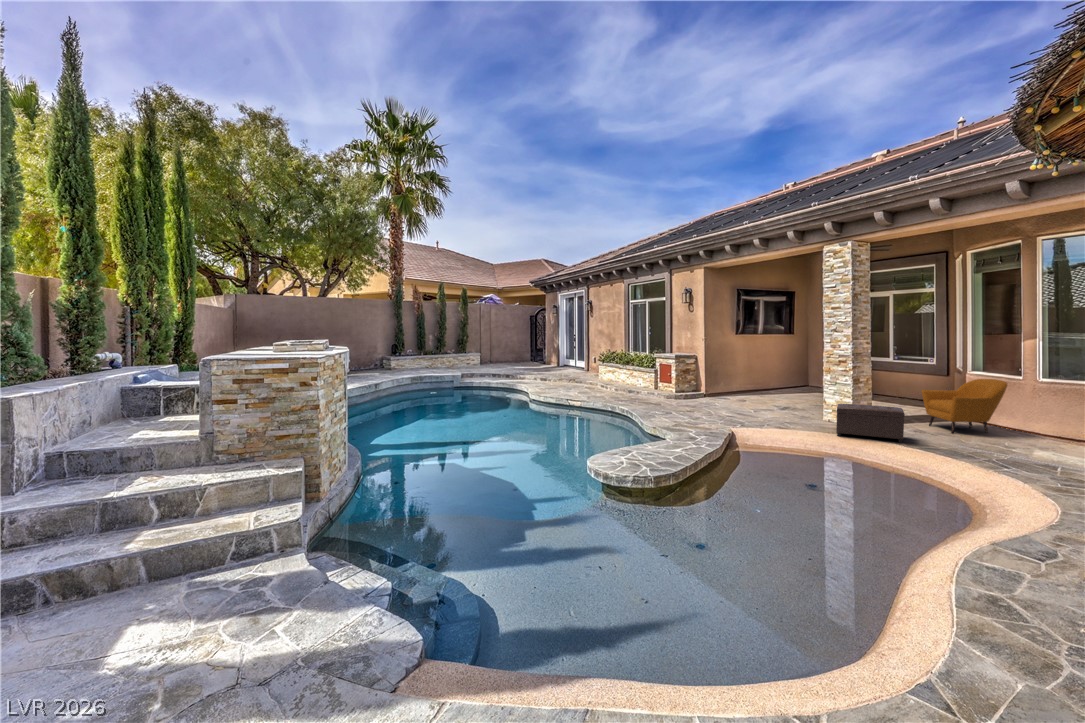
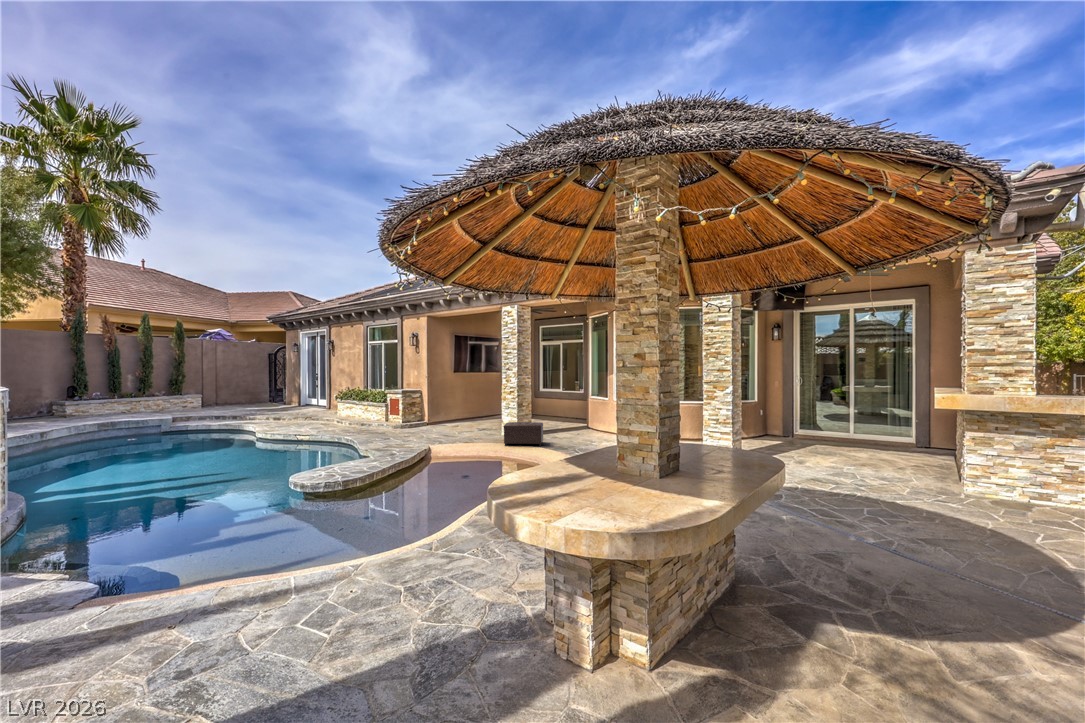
armchair: present [922,379,1007,433] -> none [561,401,601,437]

